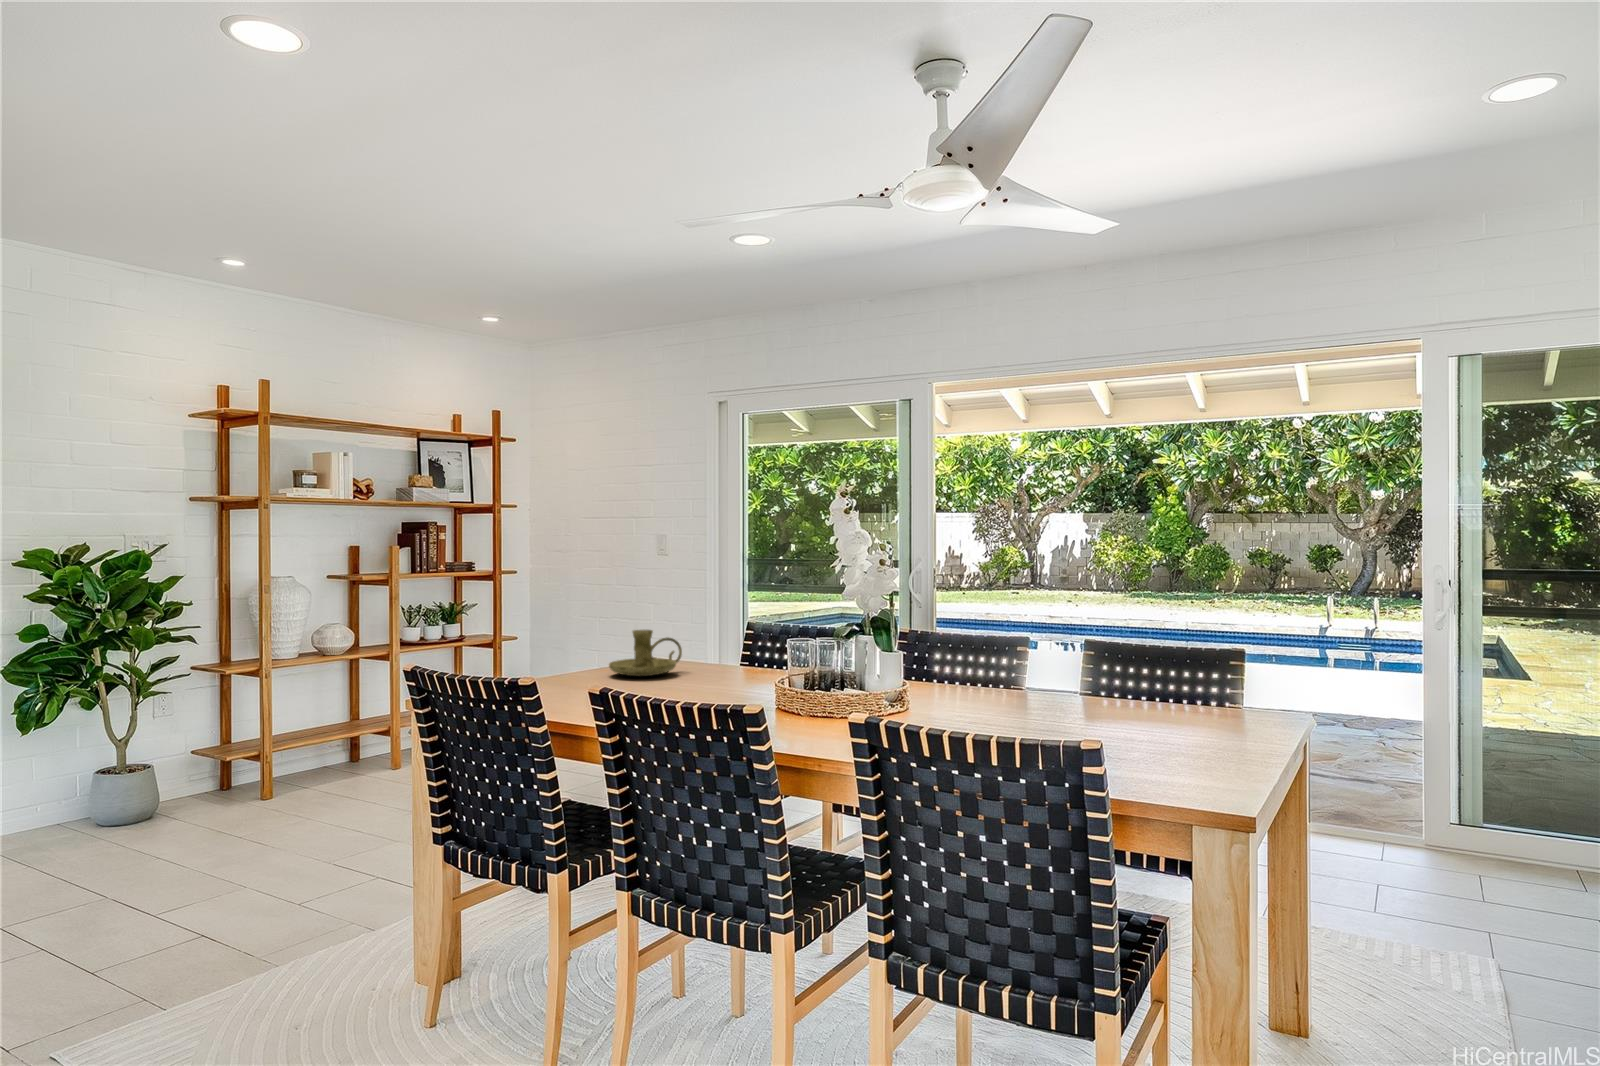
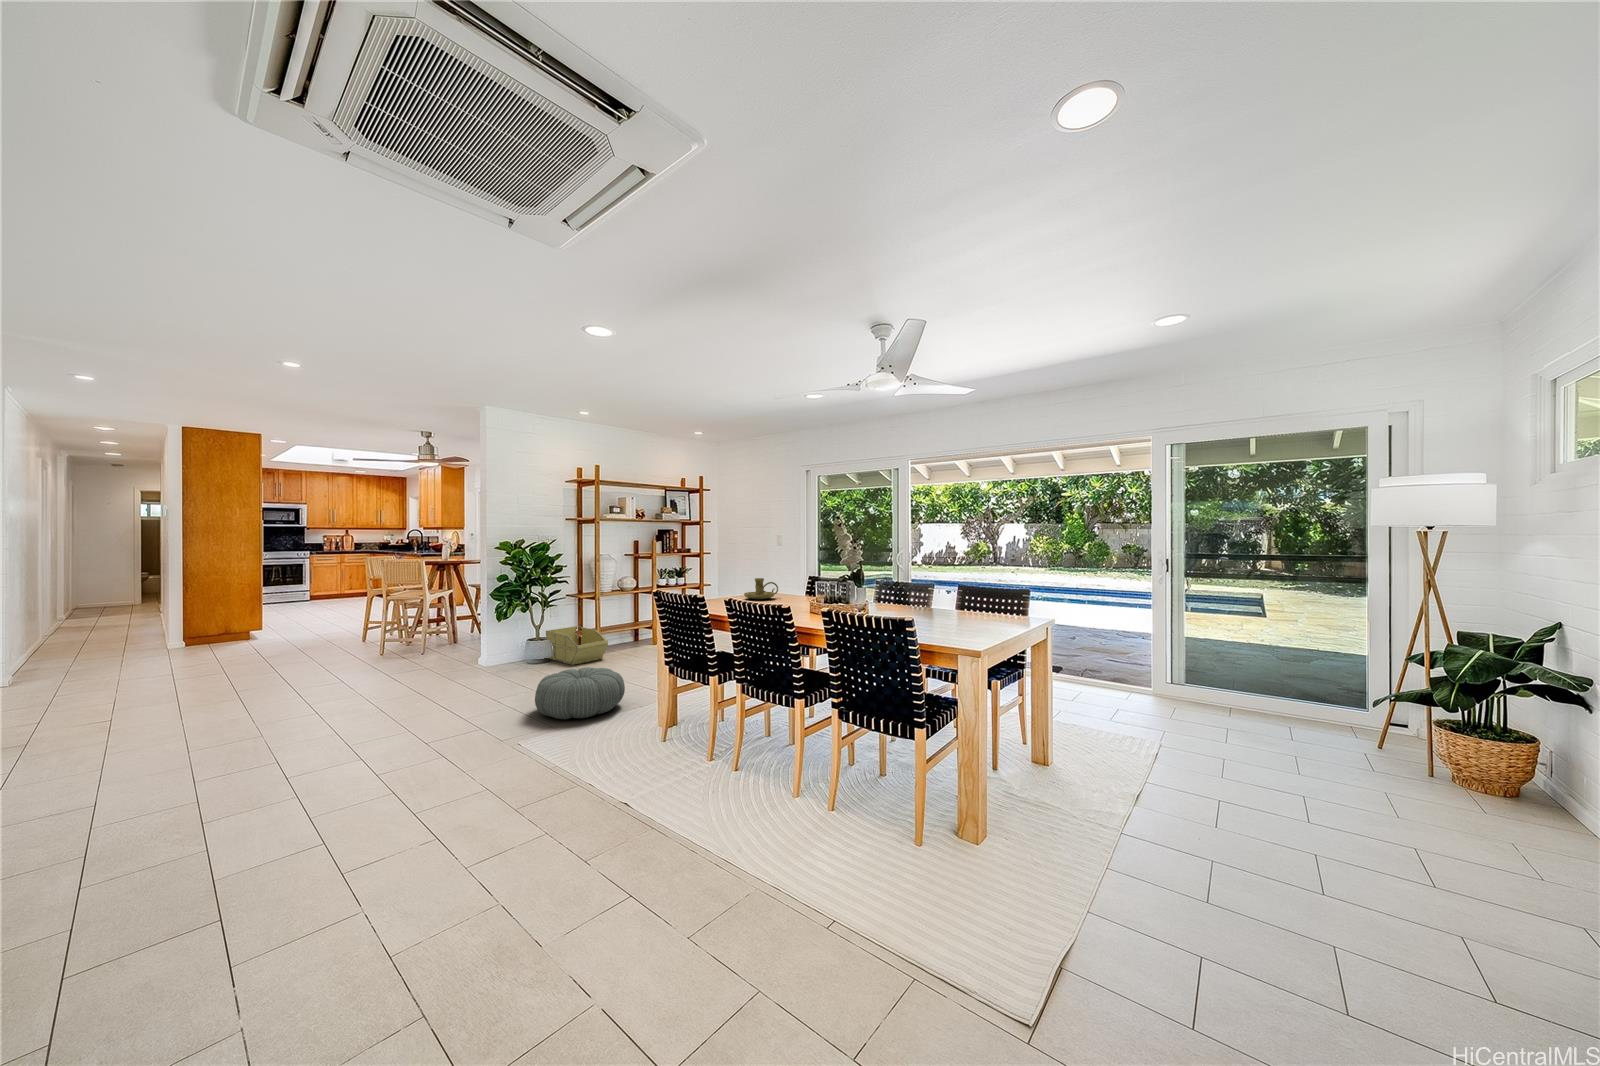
storage bin: none [142,733,289,822] -> present [546,626,608,665]
pouf: none [106,840,332,973] -> present [535,667,625,719]

